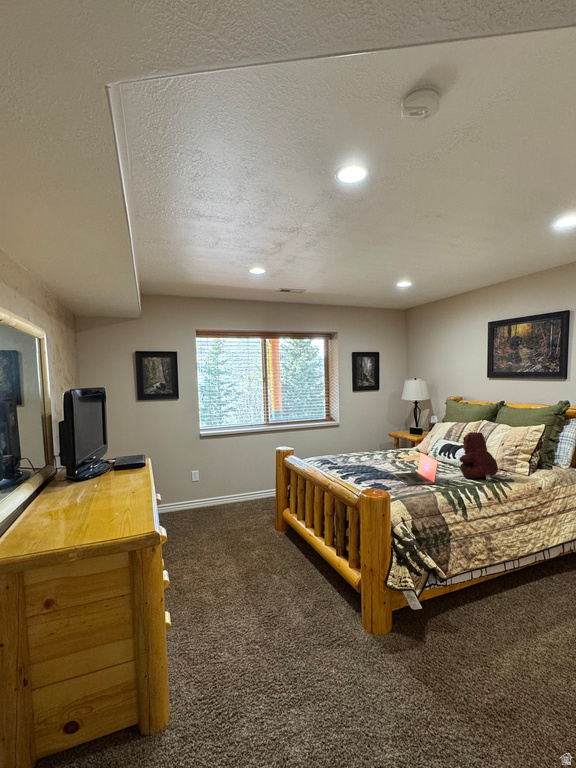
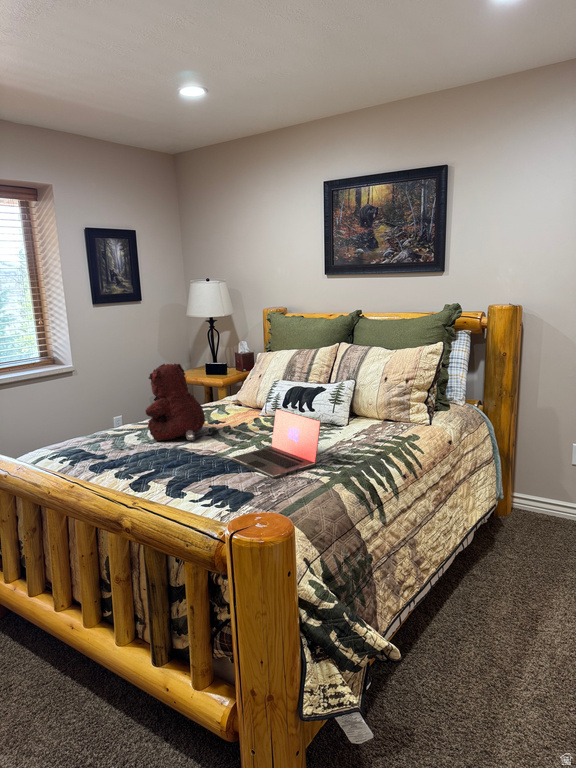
teddy bear: present [459,432,498,482] -> present [145,364,205,441]

